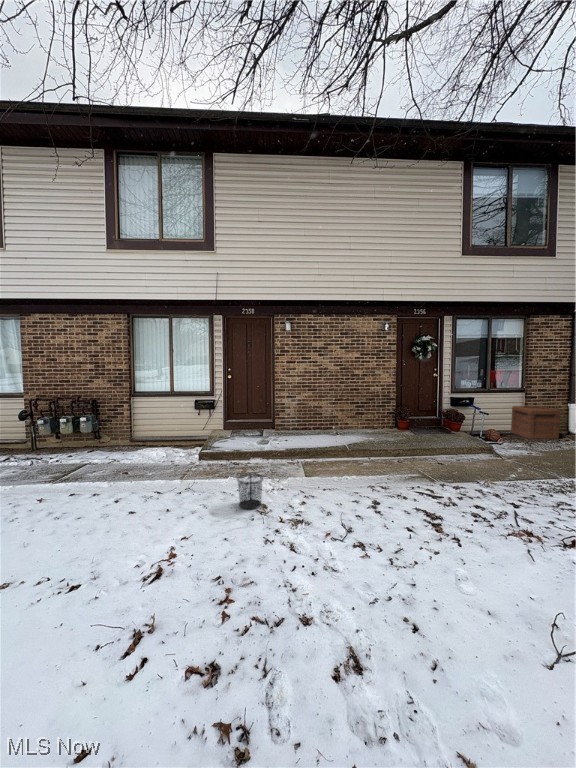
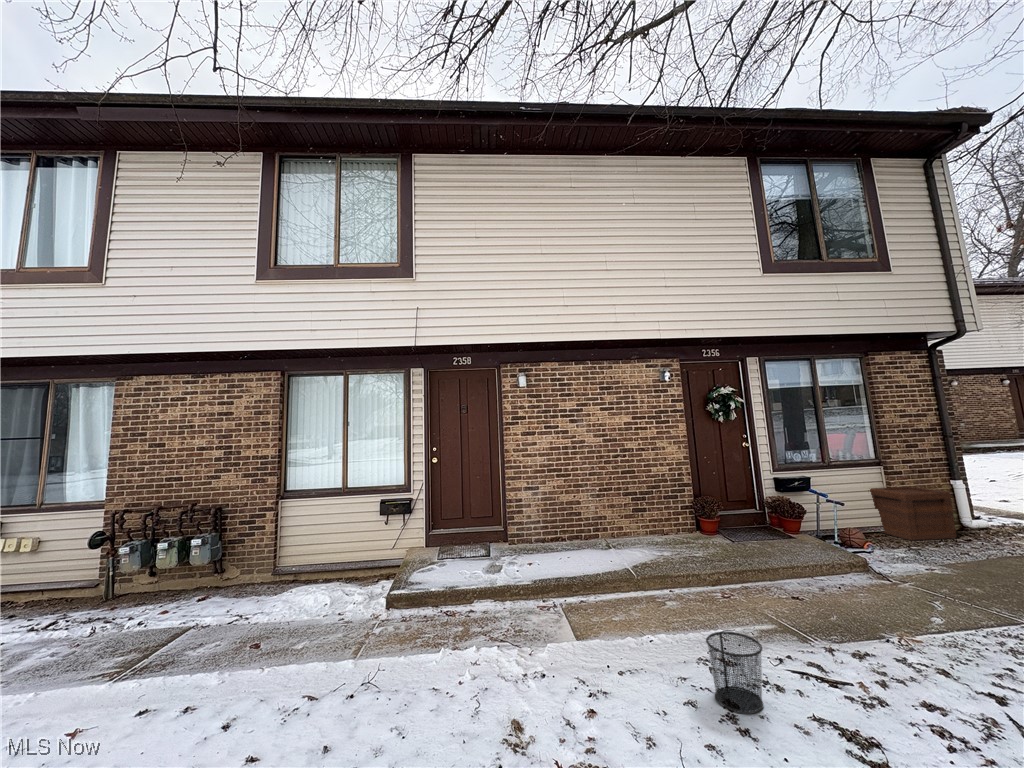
waste bin: present [237,474,263,510] -> present [706,632,764,713]

